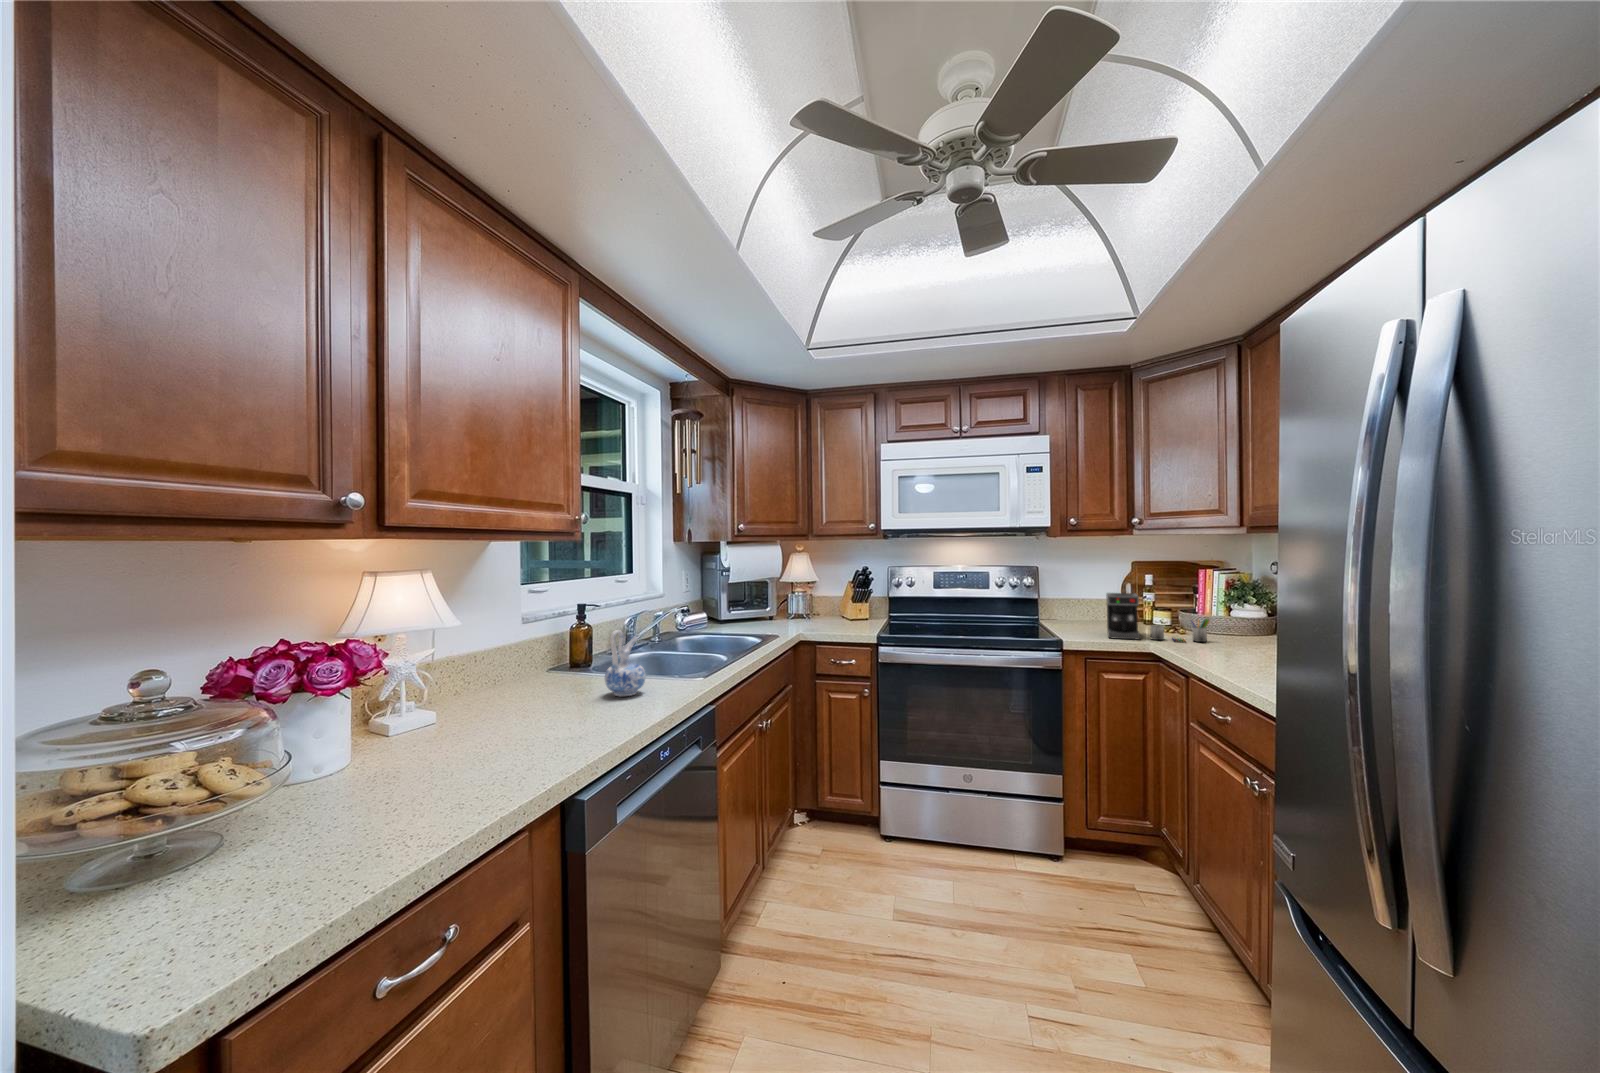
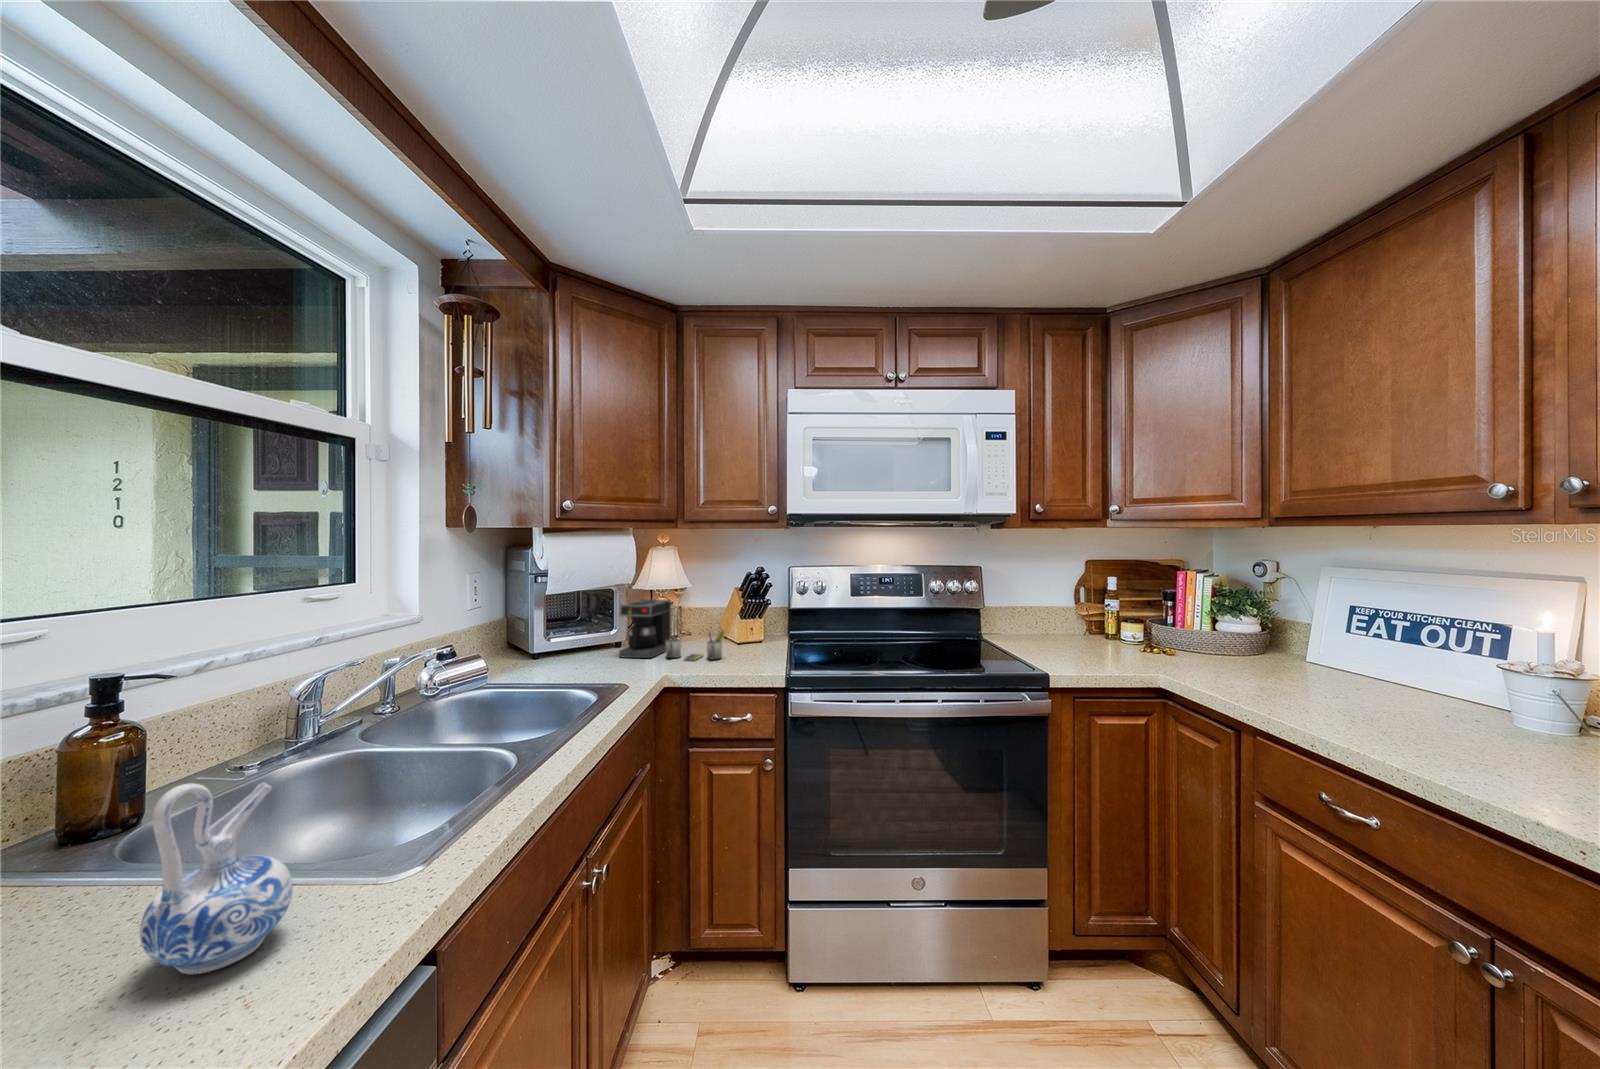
coffee maker: present [1106,593,1210,642] -> present [619,600,724,660]

